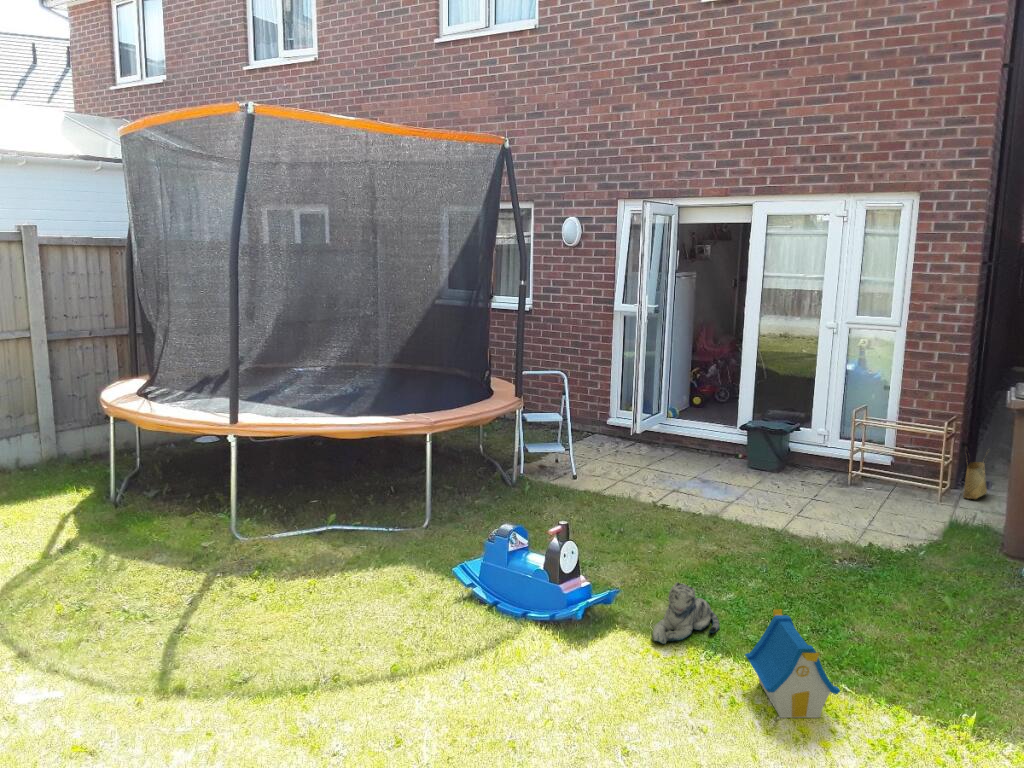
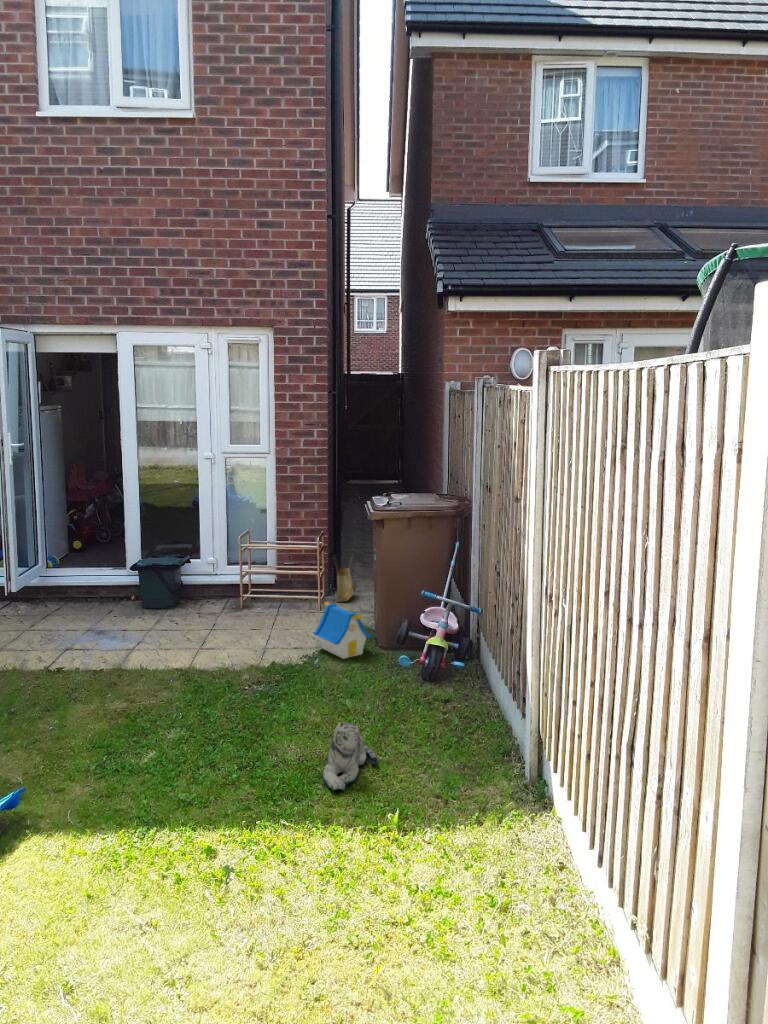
plush toy: present [653,583,719,644] -> present [323,722,377,790]
toy house: present [745,609,840,718] -> present [313,602,371,659]

